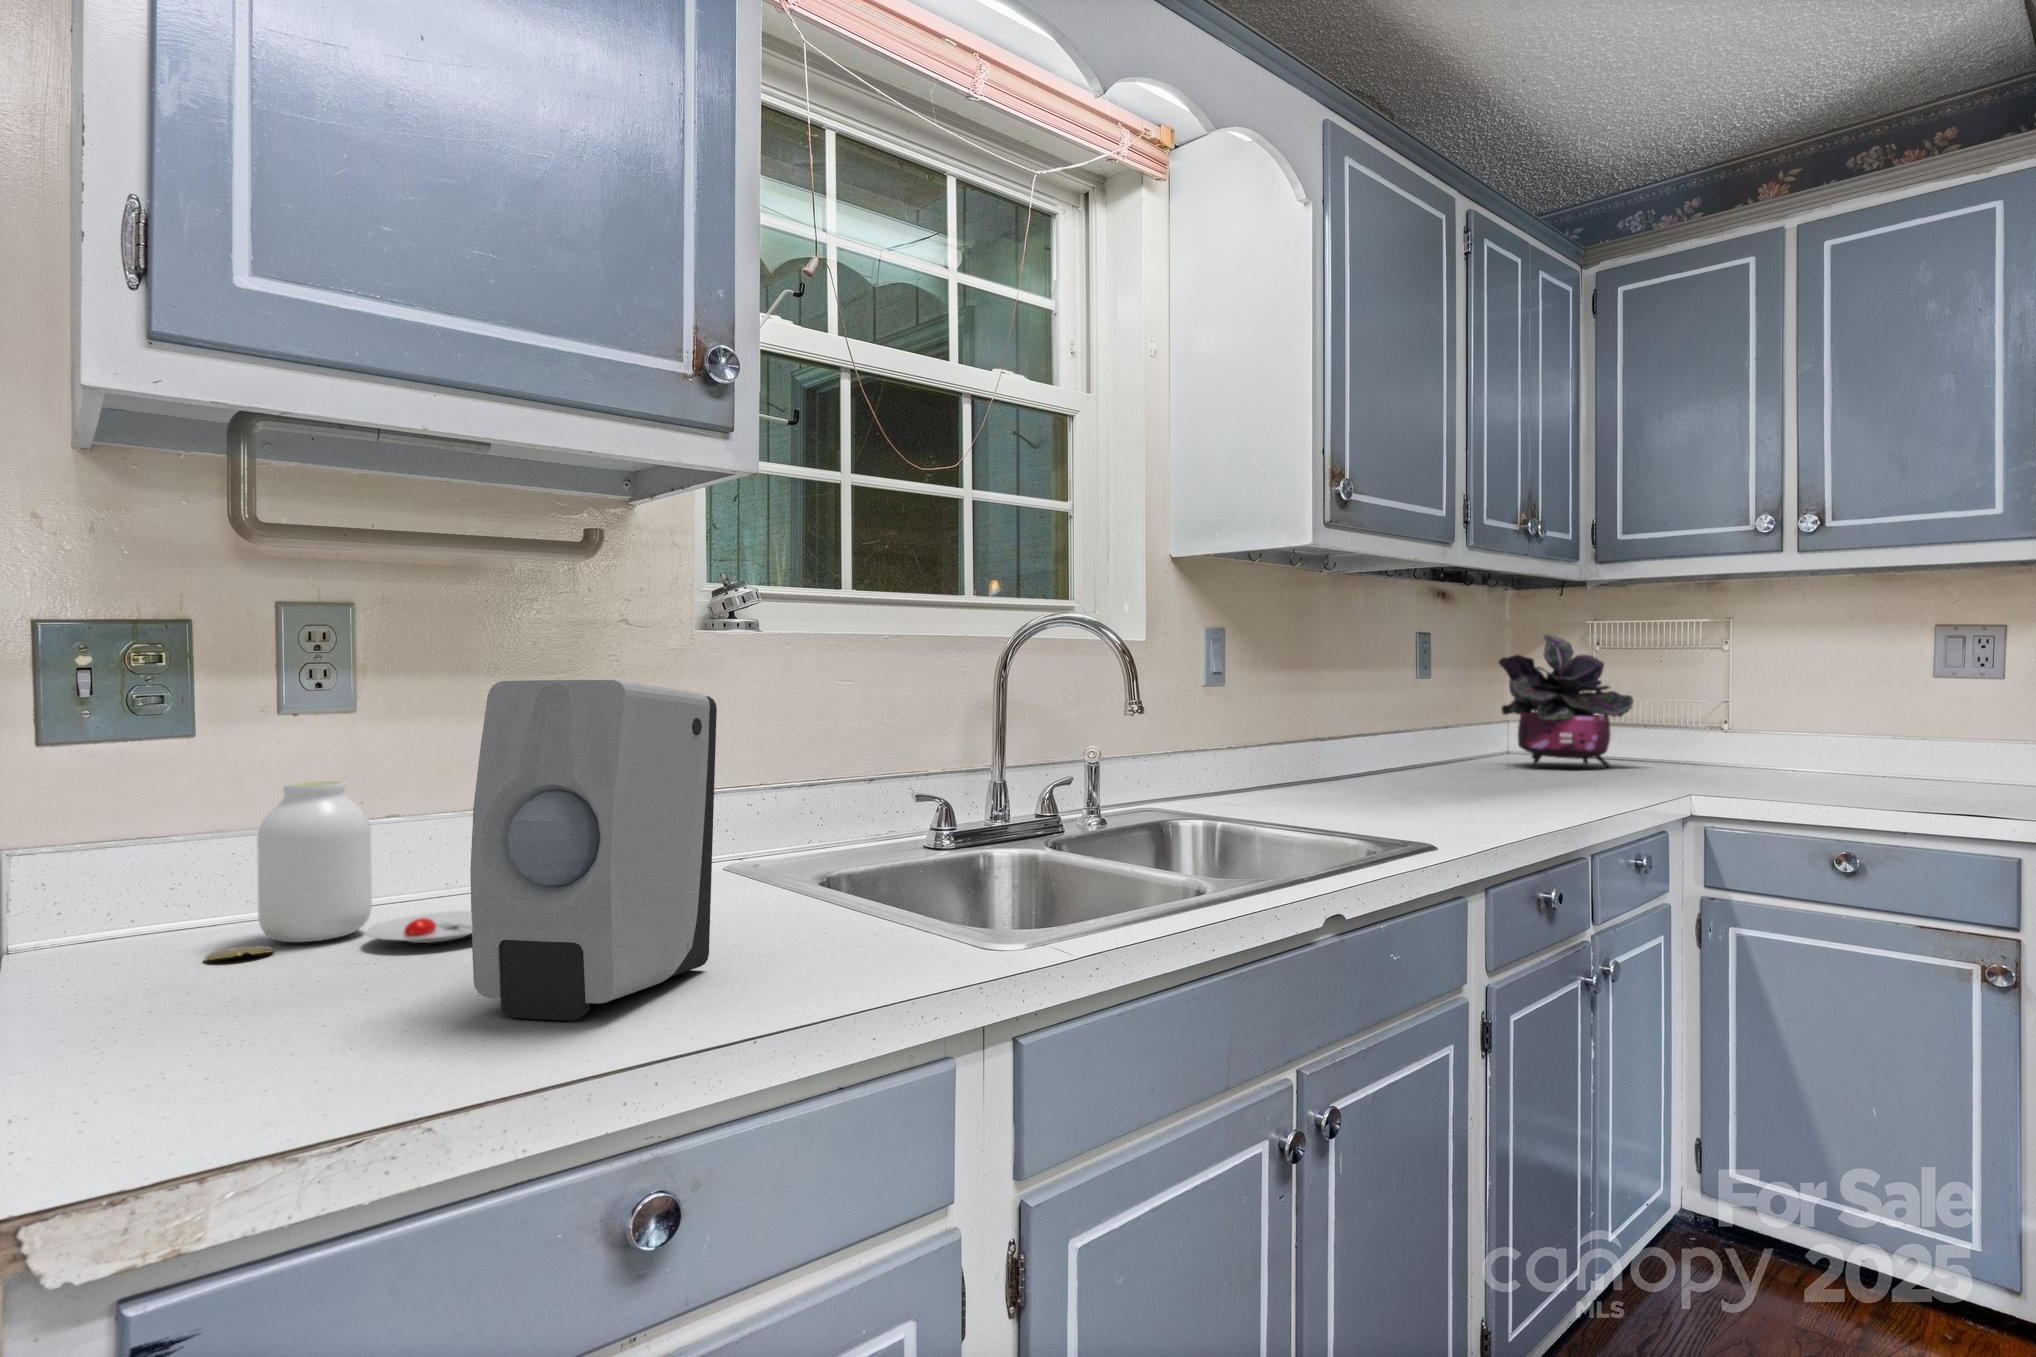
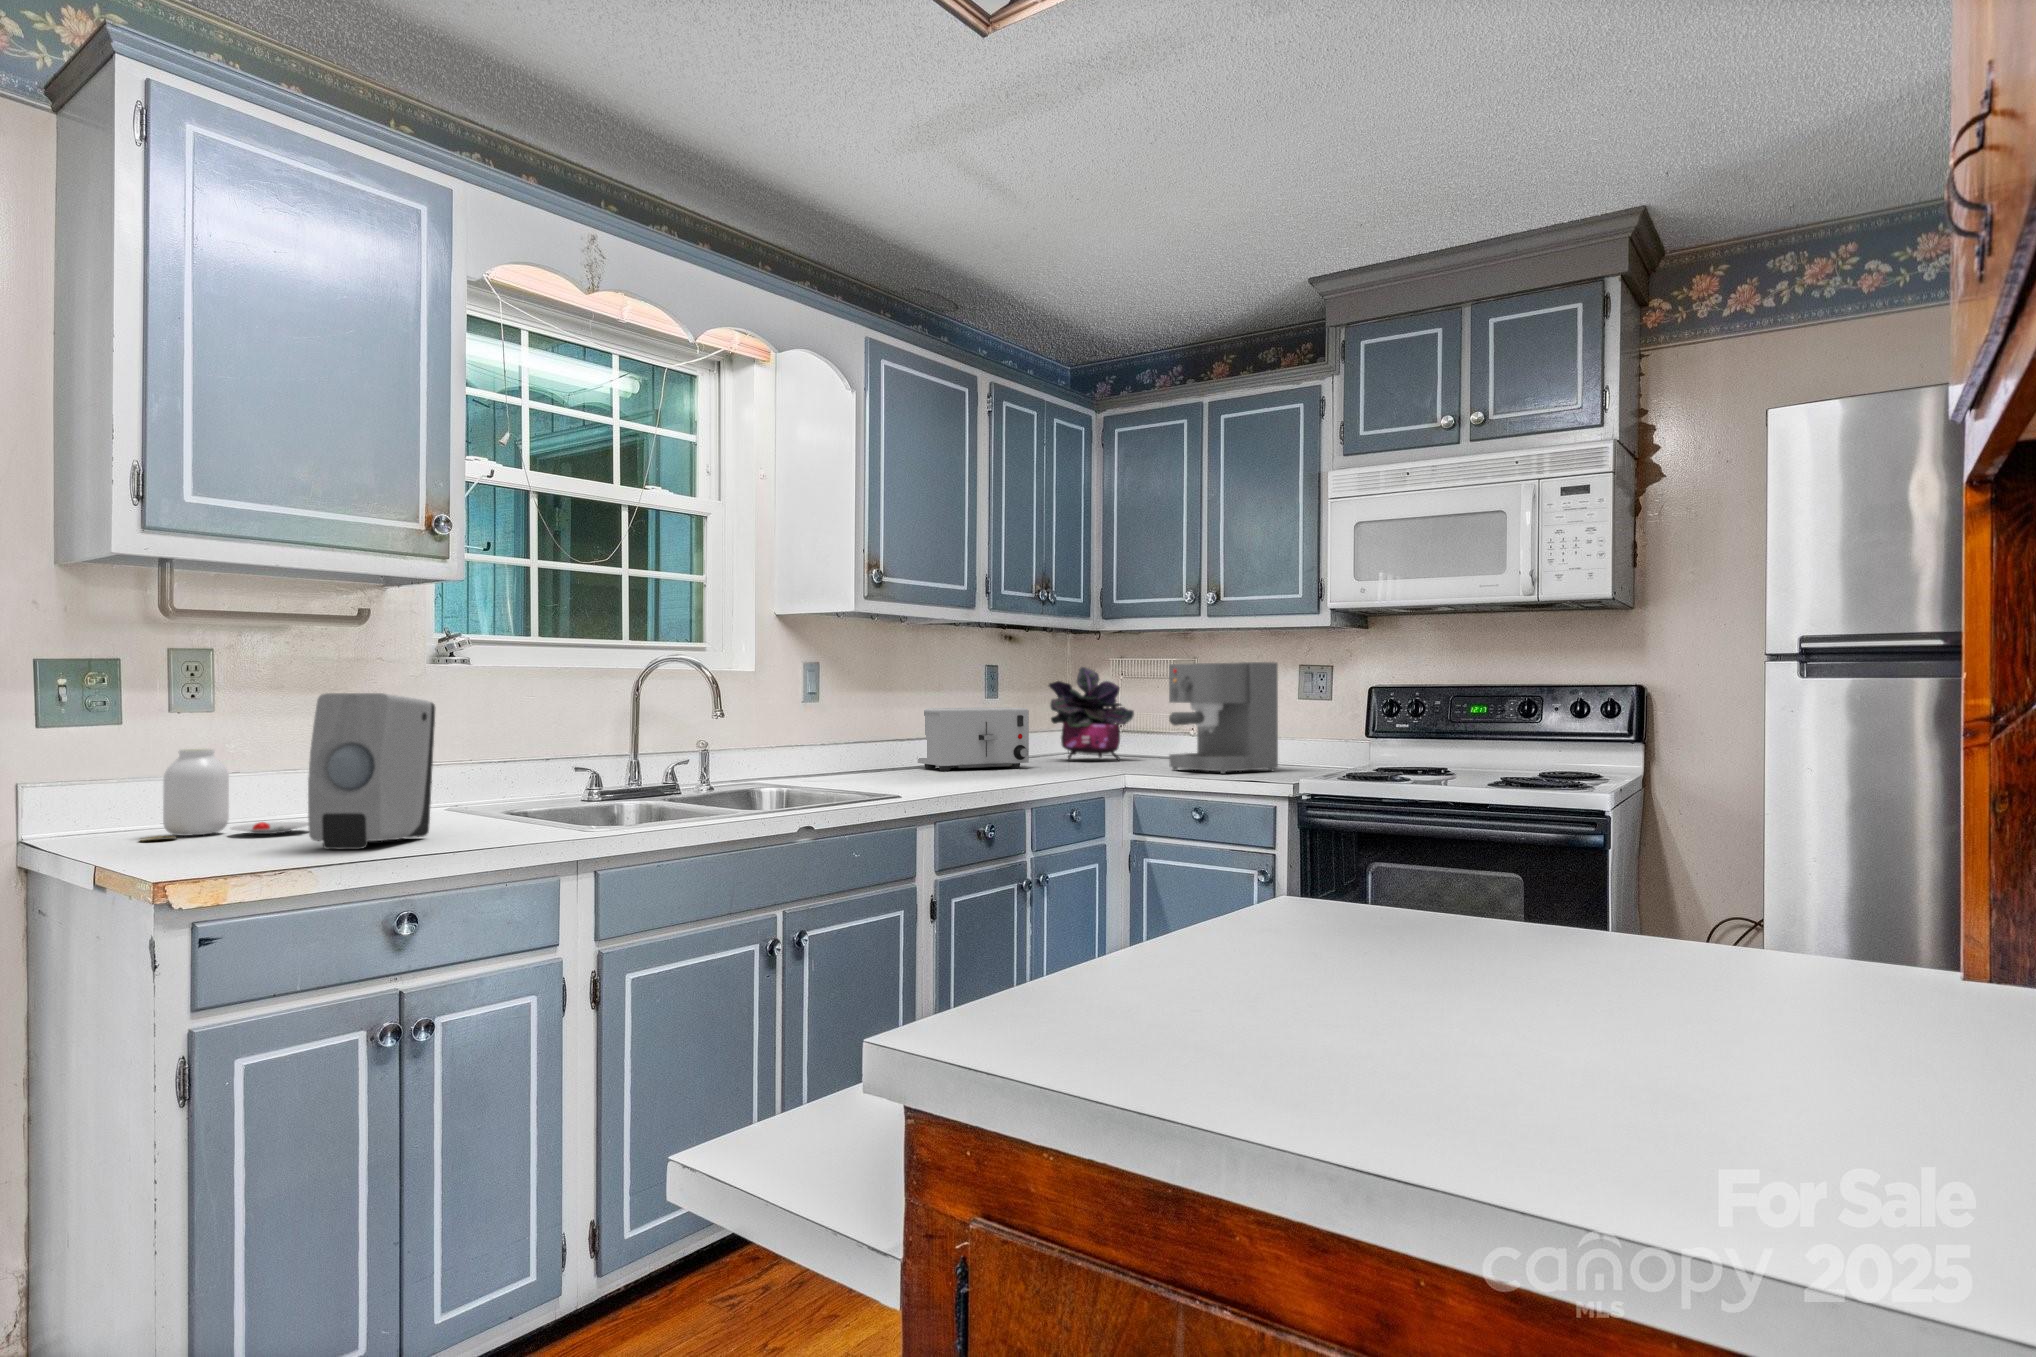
coffee maker: none [1749,620,1953,799] -> present [1169,662,1278,774]
toaster: none [1339,693,1510,786] -> present [918,707,1029,771]

